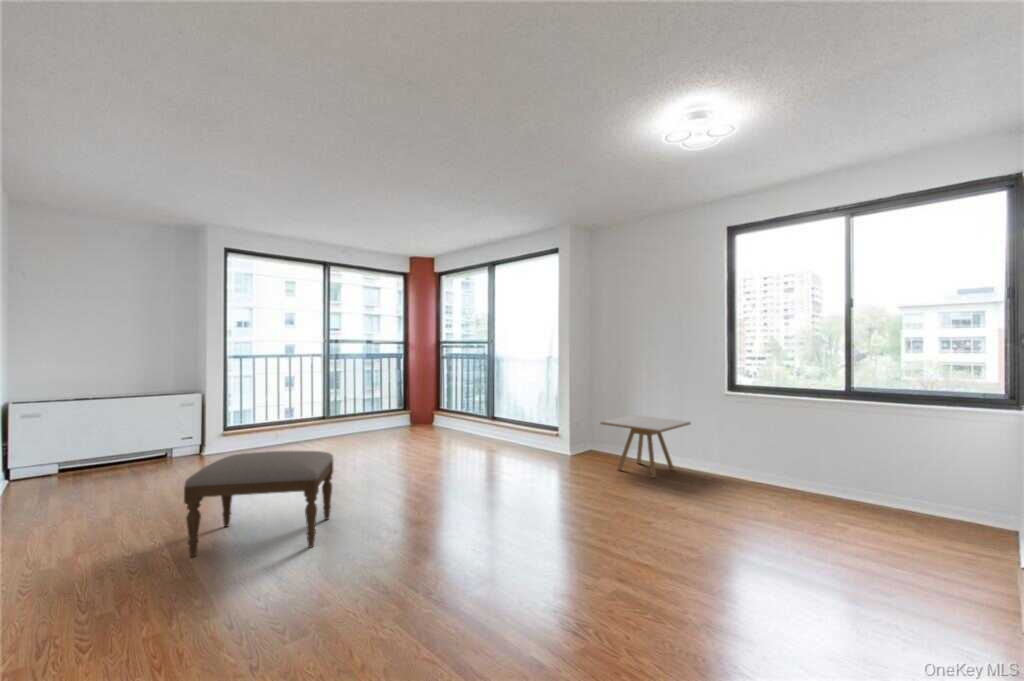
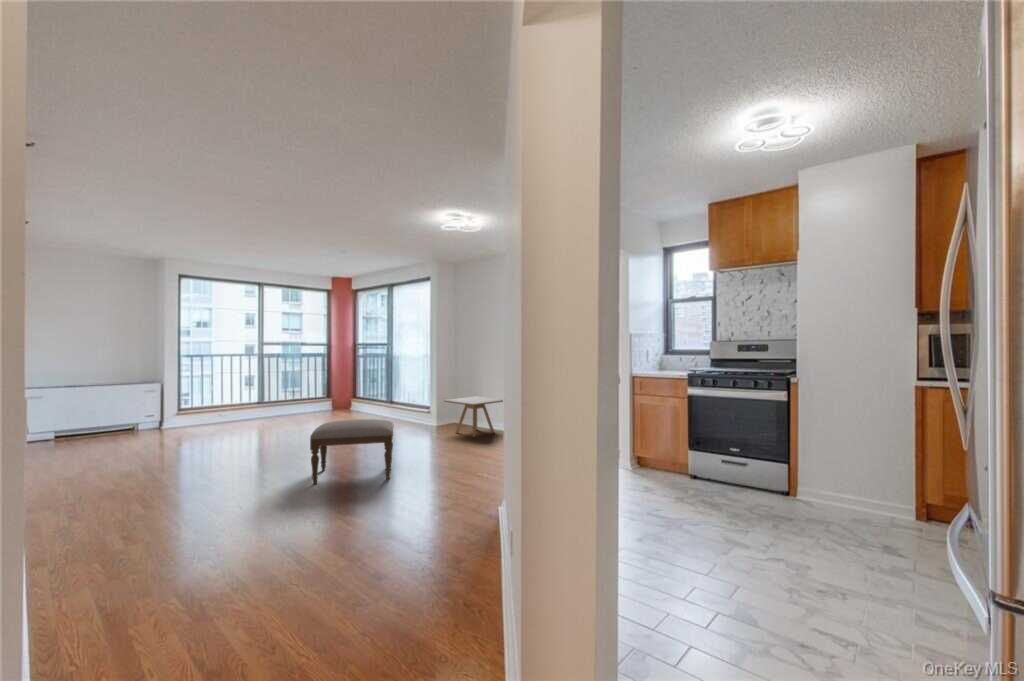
ottoman: present [184,451,333,557] -> present [310,419,393,484]

